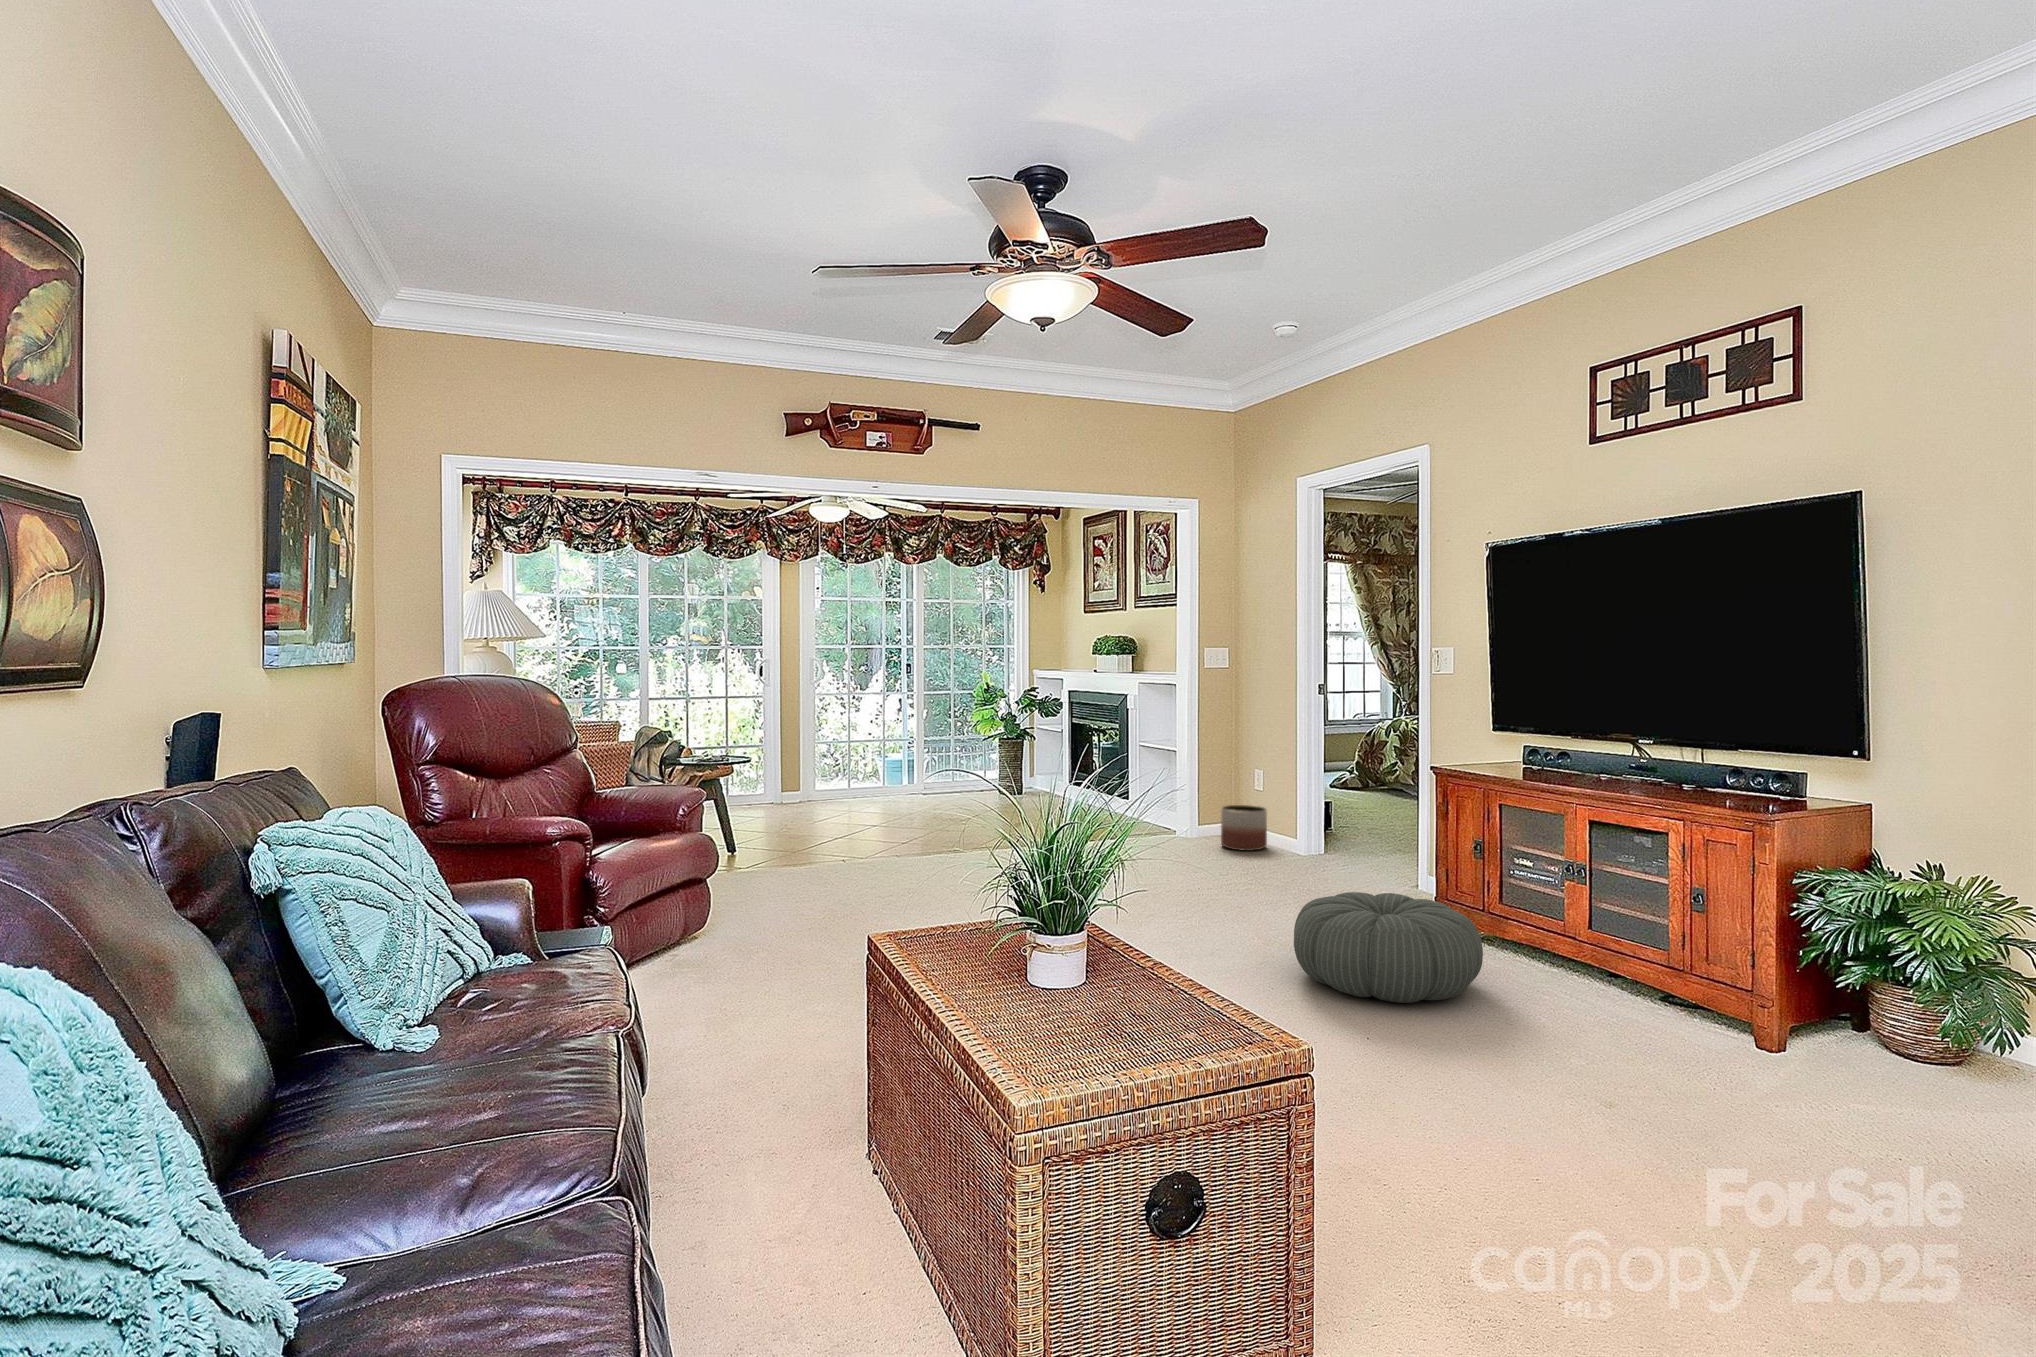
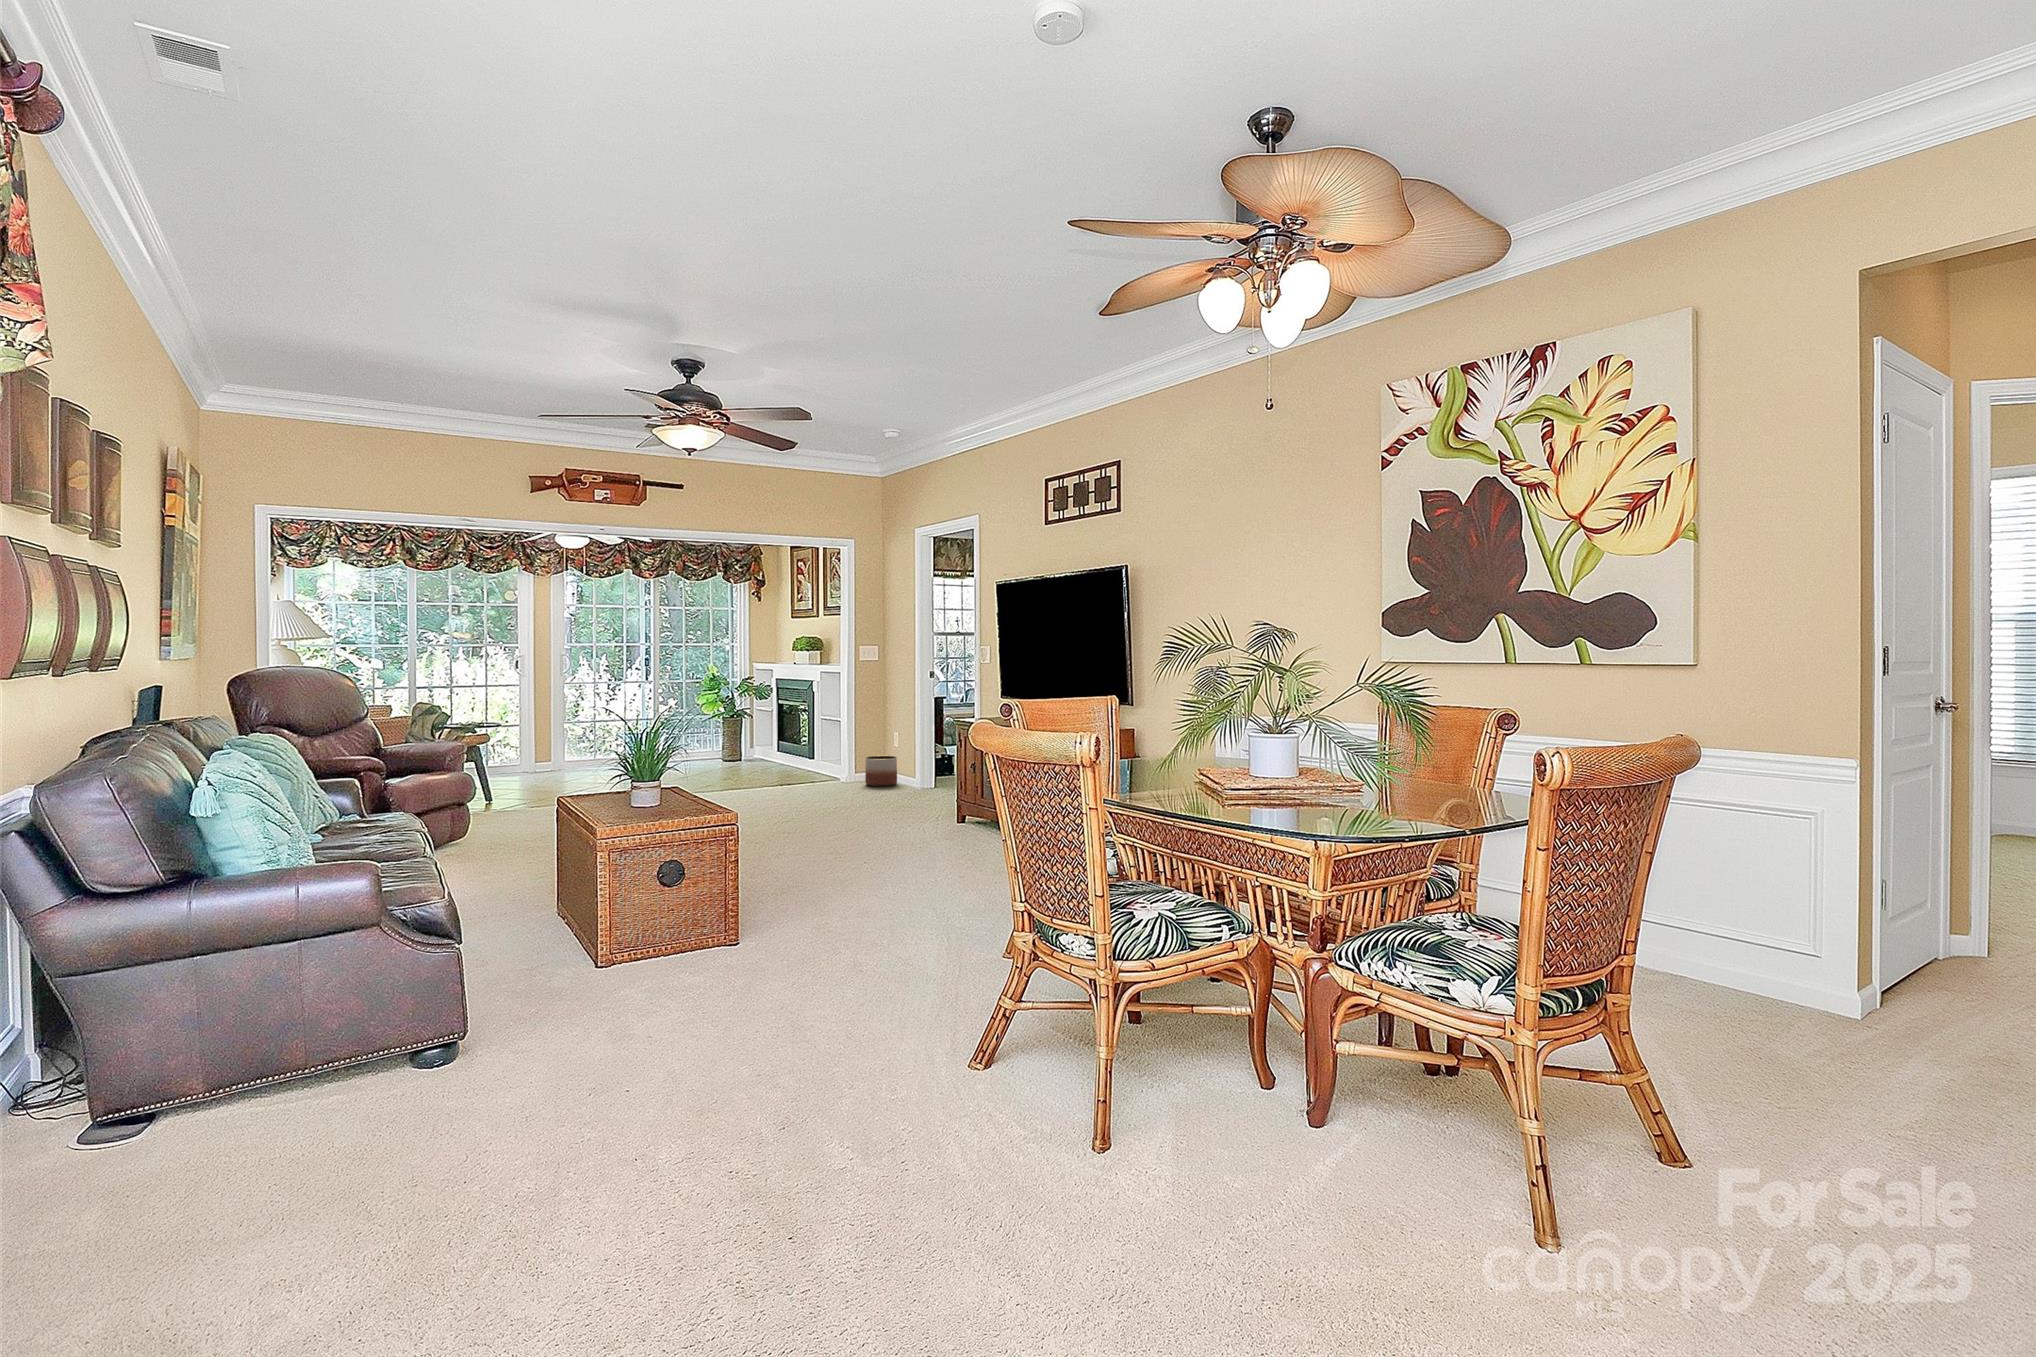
pouf: present [1294,892,1483,1003] -> none [850,791,954,846]

